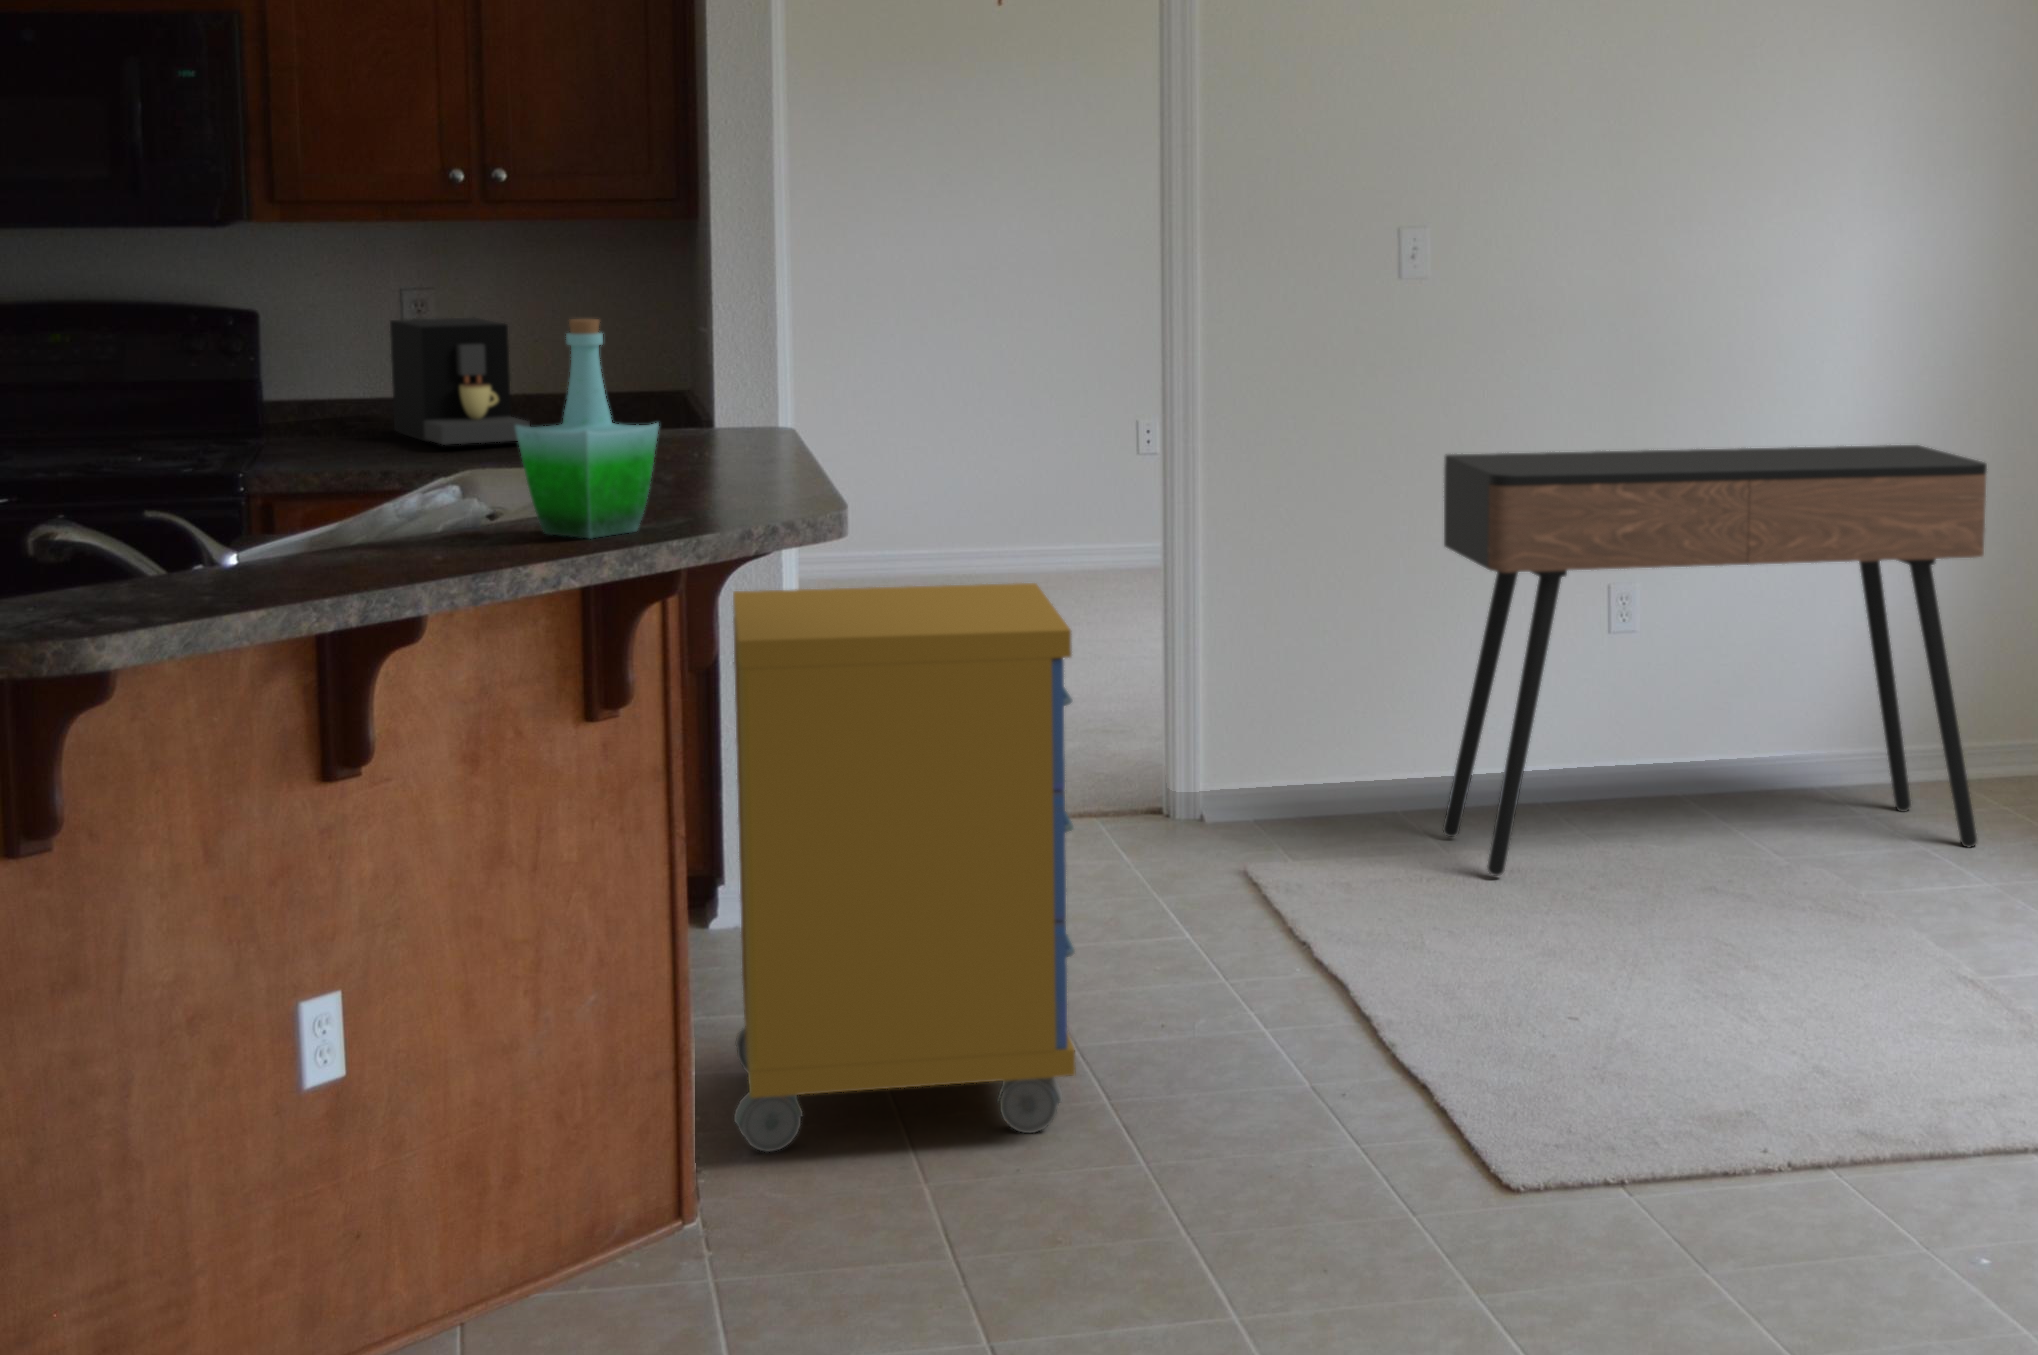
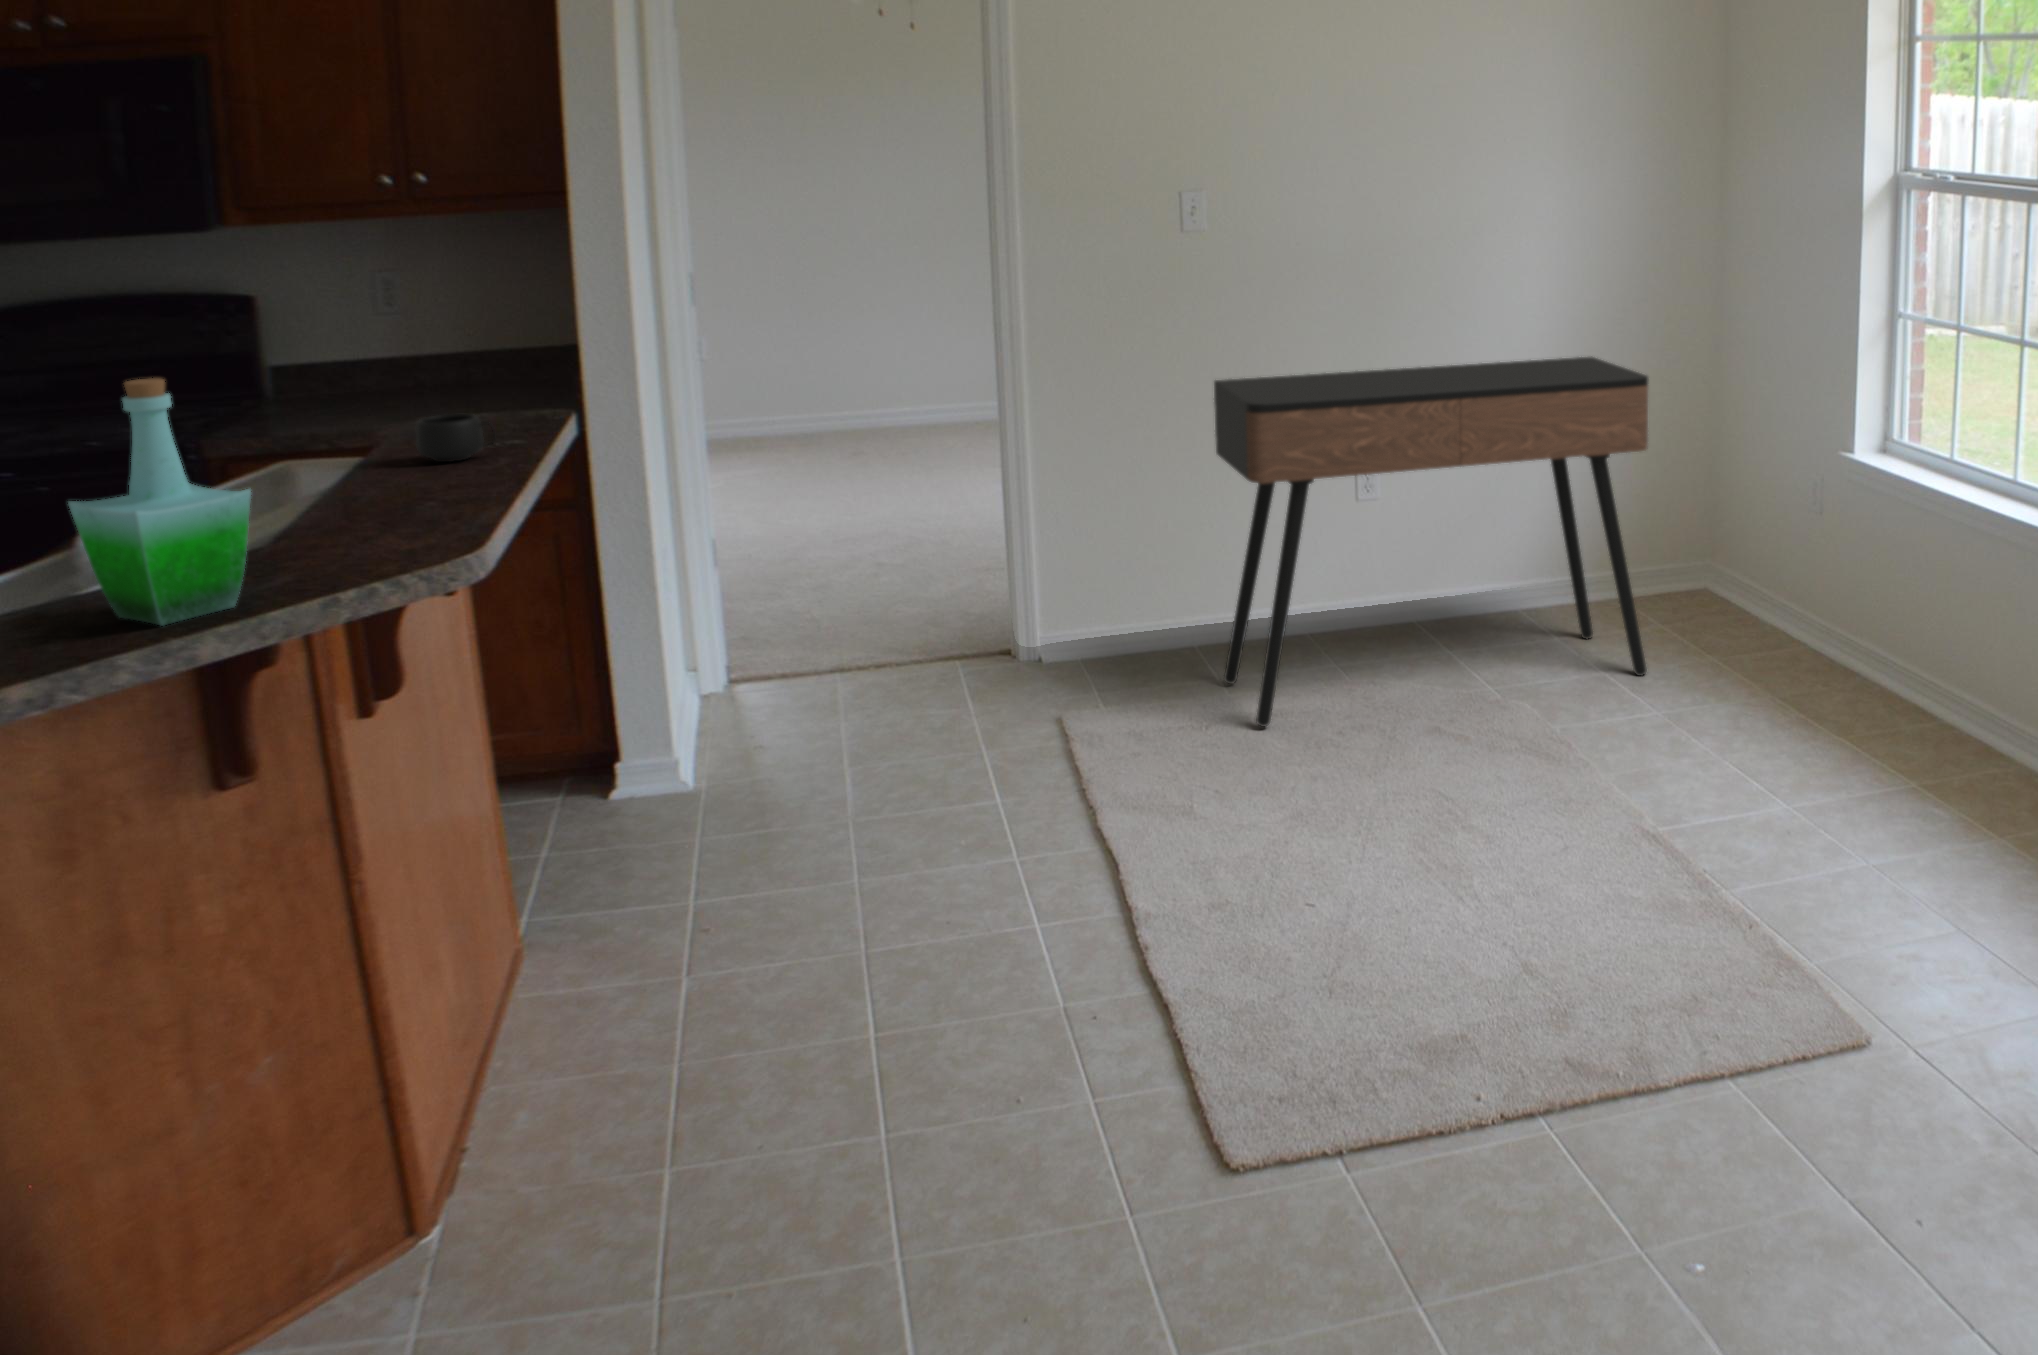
coffee maker: present [390,318,530,444] -> none [296,287,418,404]
mug: none [658,416,733,464] -> present [416,414,490,462]
storage cabinet: present [733,583,1075,1152] -> none [442,556,831,1142]

